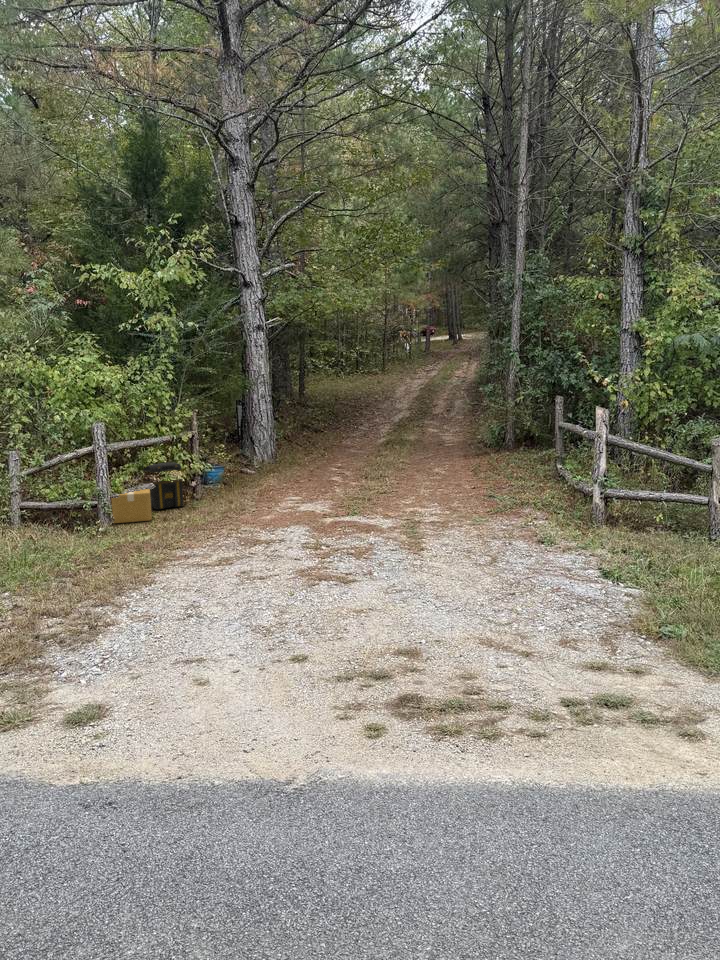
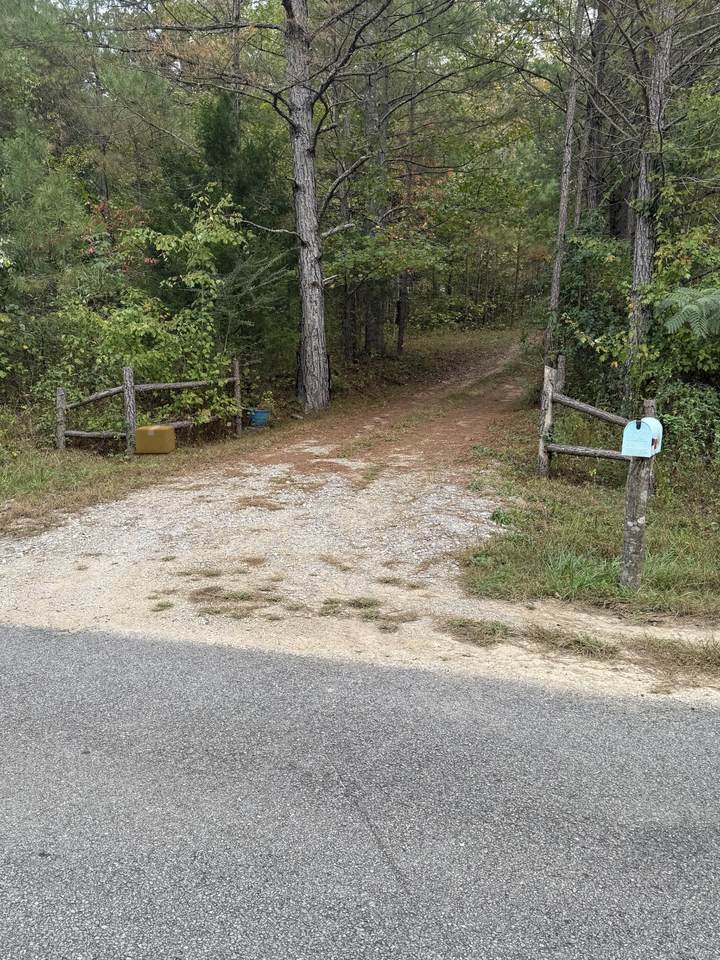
toolbox: present [143,462,183,509] -> none [176,404,208,444]

